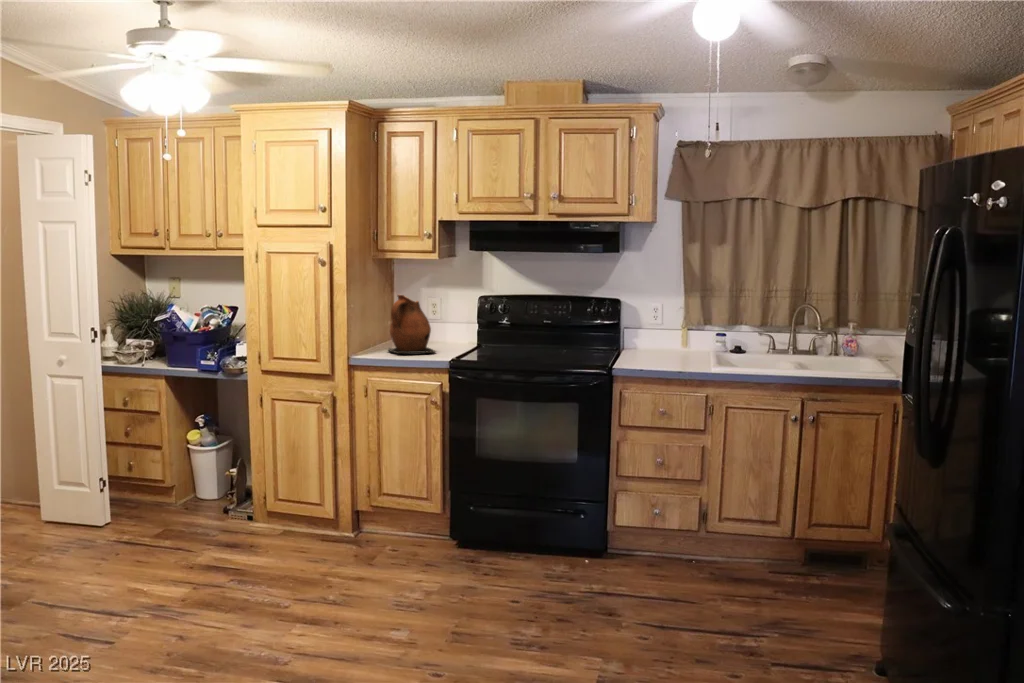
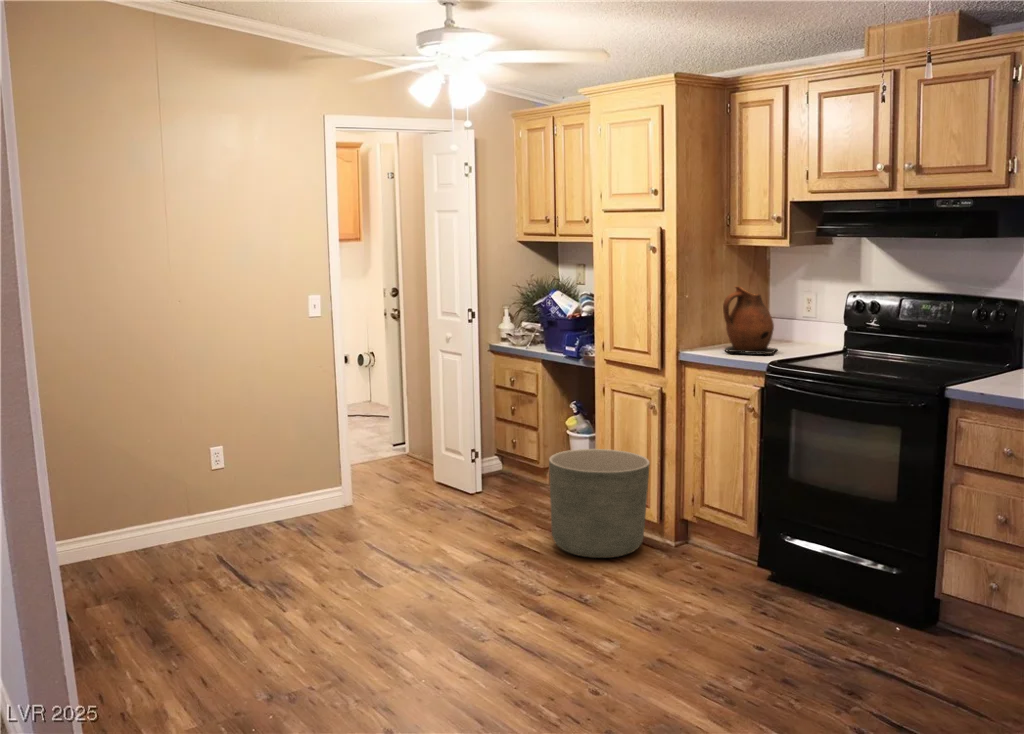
planter: none [235,457,337,567] -> present [549,449,650,558]

